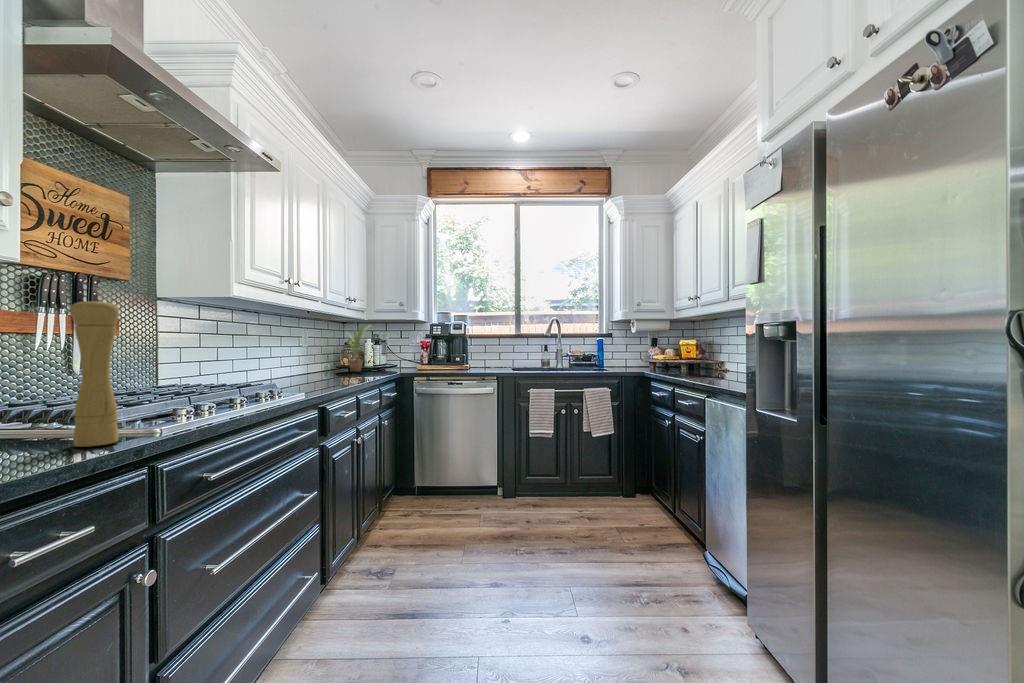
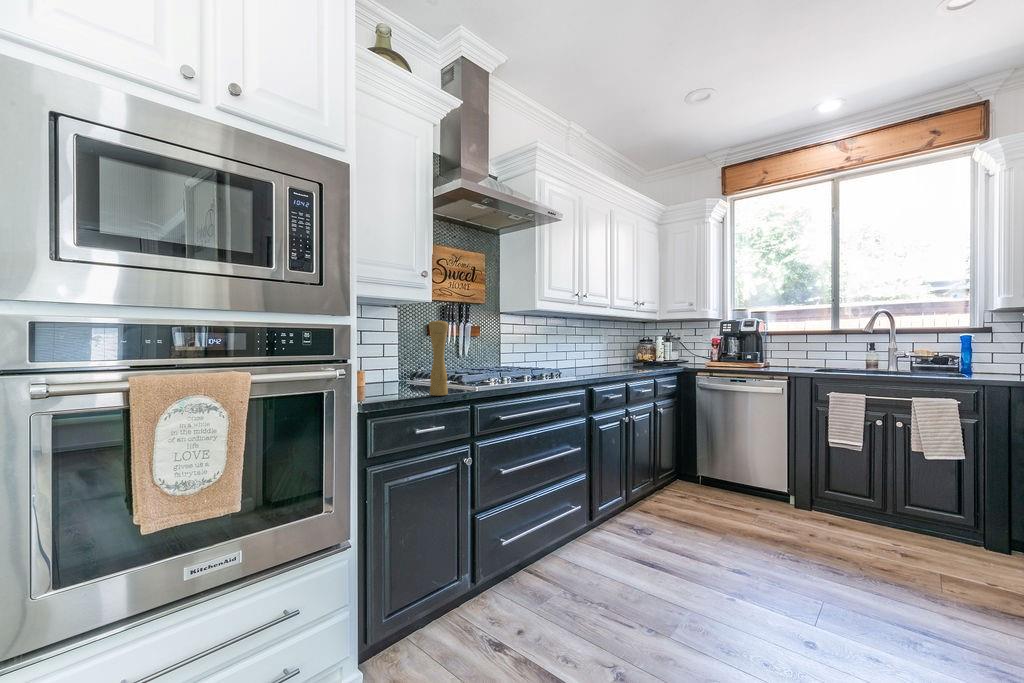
potted plant: present [349,326,370,372] -> none [639,325,665,365]

